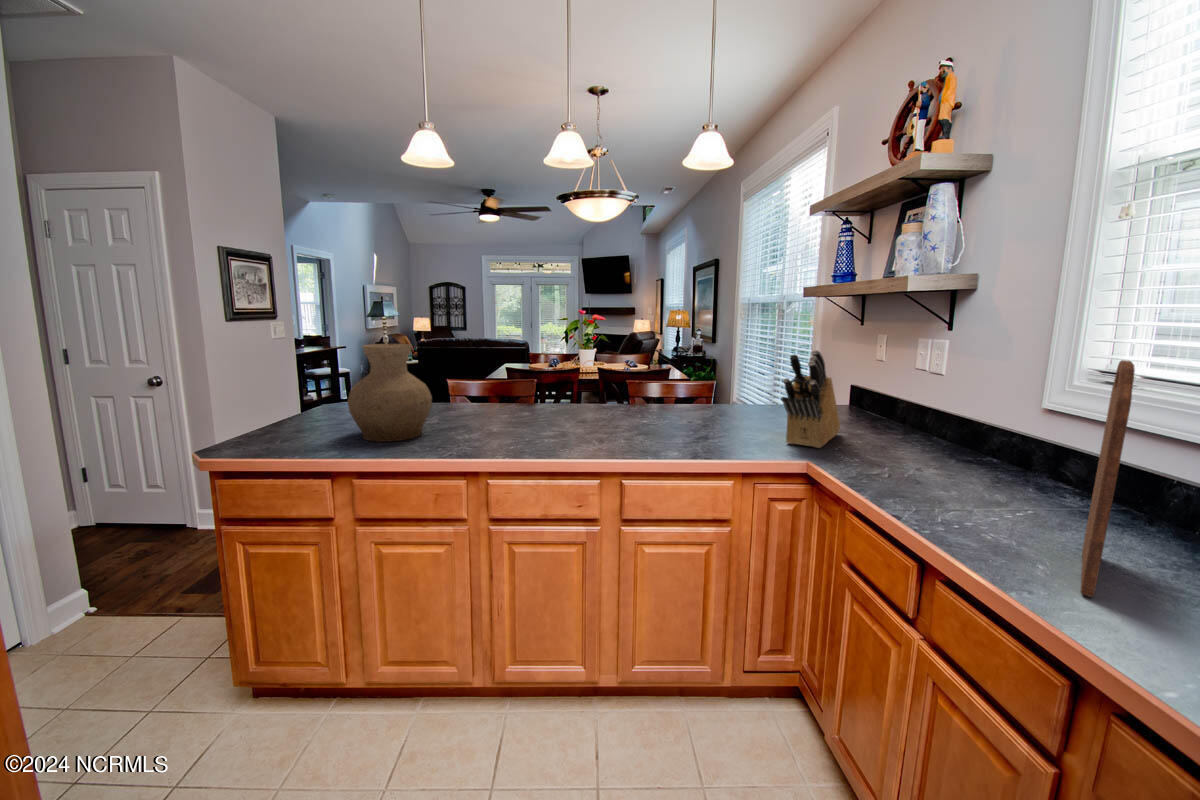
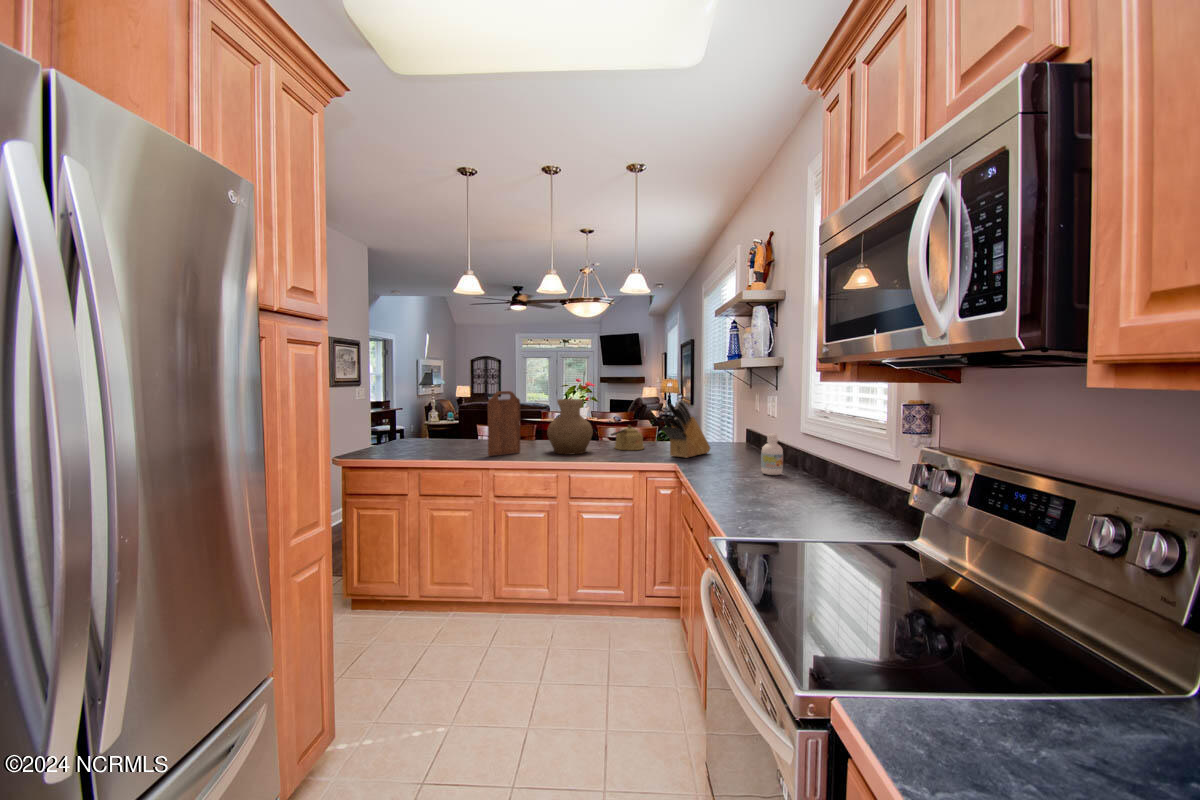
vase: present [348,344,432,442] -> present [547,399,593,454]
cutting board: present [1081,360,1135,597] -> present [488,391,520,456]
kettle: none [670,386,722,428] -> present [611,425,644,450]
bottle: none [1015,421,1072,503] -> present [761,433,783,475]

